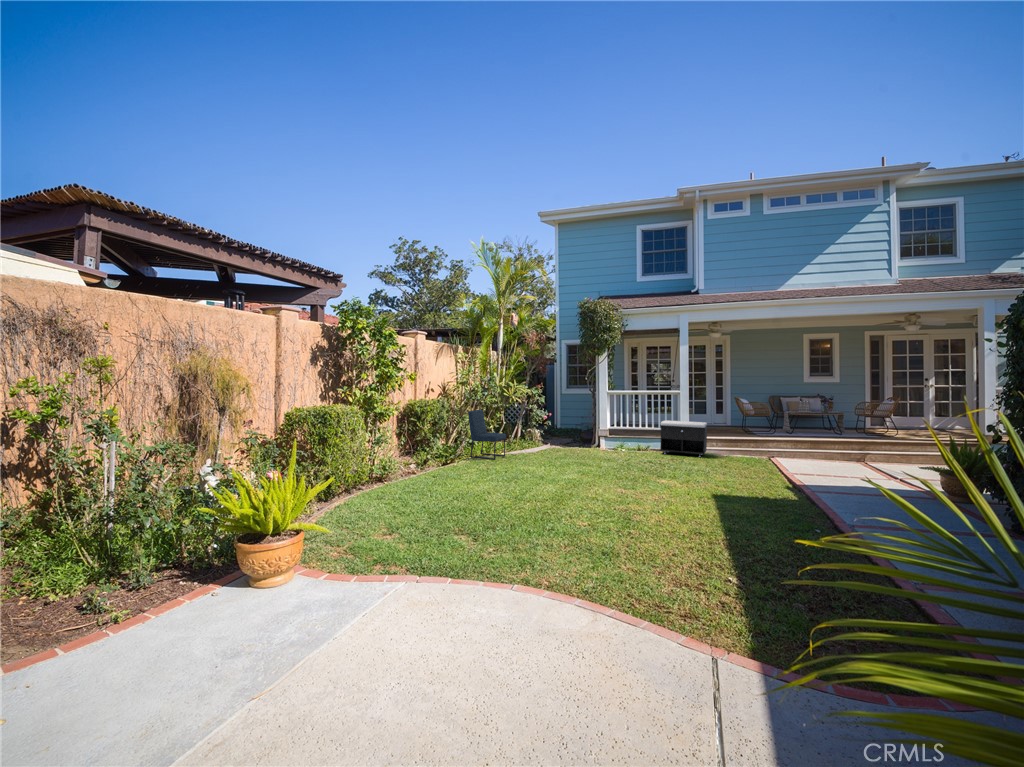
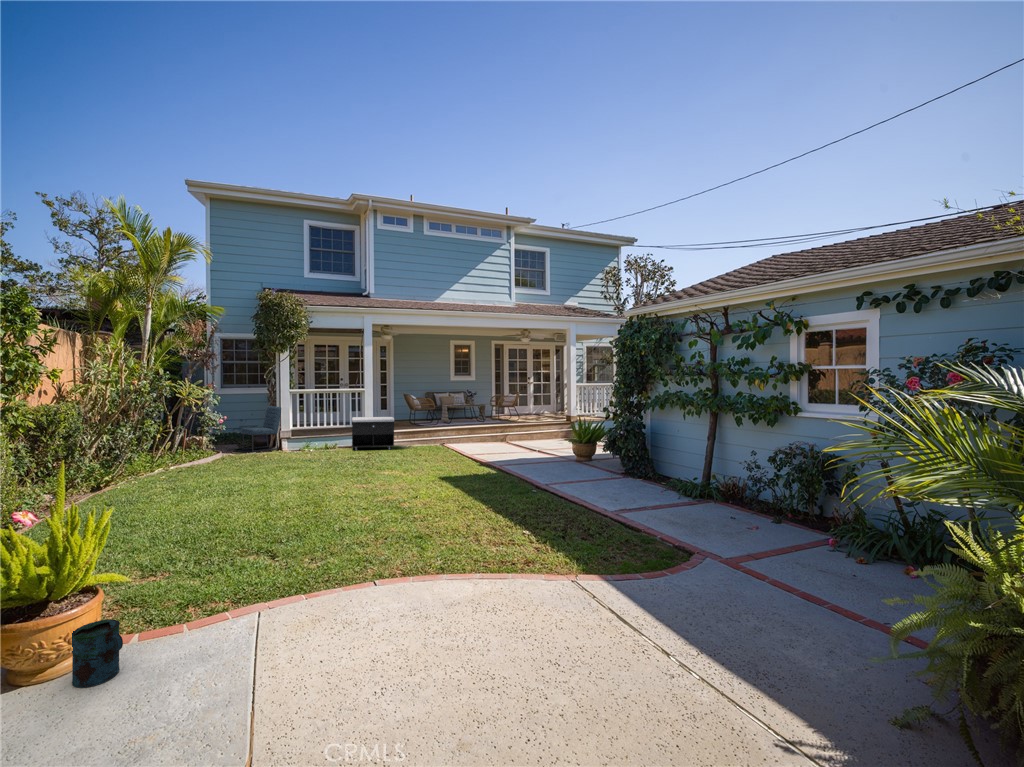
chair: present [468,410,506,460] -> present [242,406,281,452]
watering can: none [335,530,359,577] -> present [72,619,123,688]

